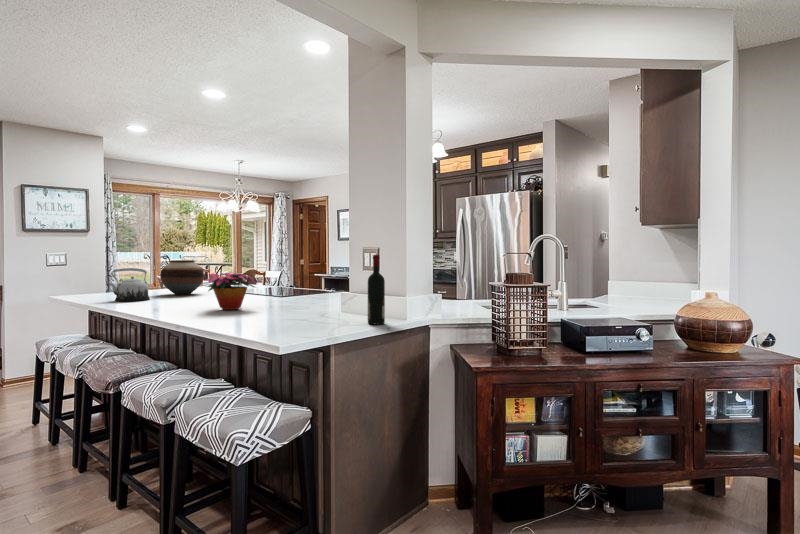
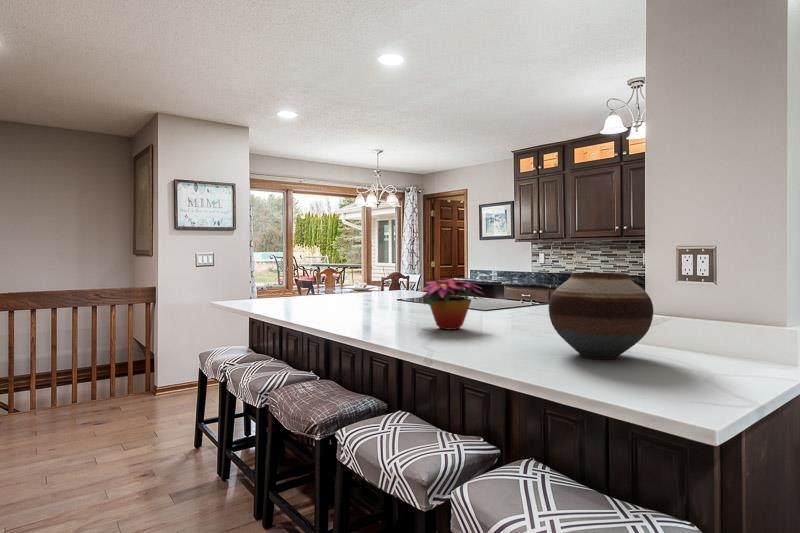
wine bottle: present [368,255,385,325] -> none [714,257,747,368]
vase: present [160,260,204,295] -> present [549,273,653,359]
teapot: present [109,268,150,301] -> none [283,271,326,311]

